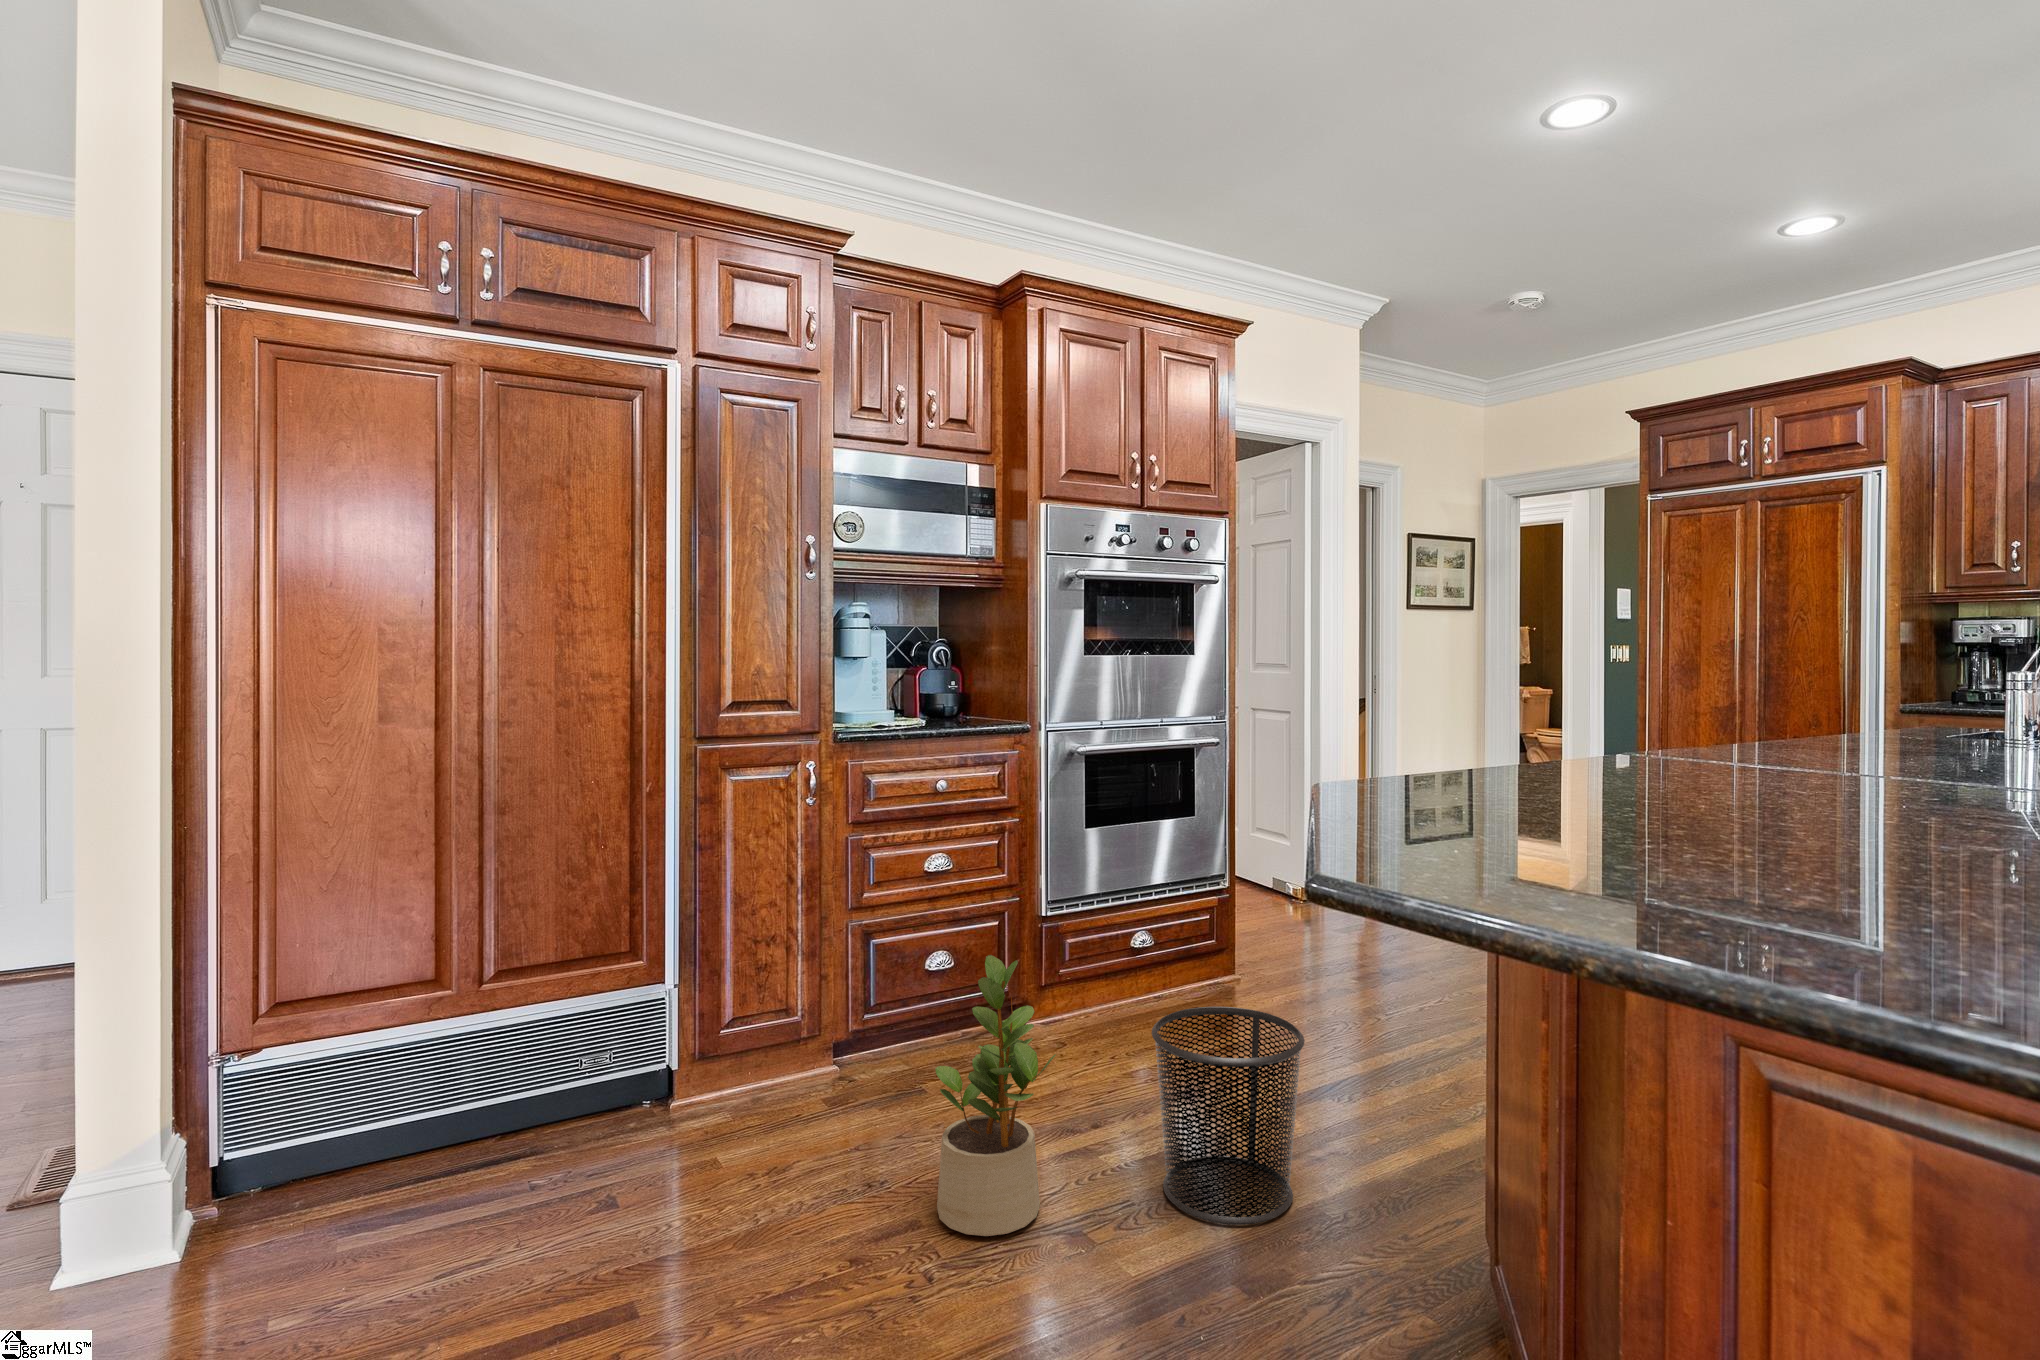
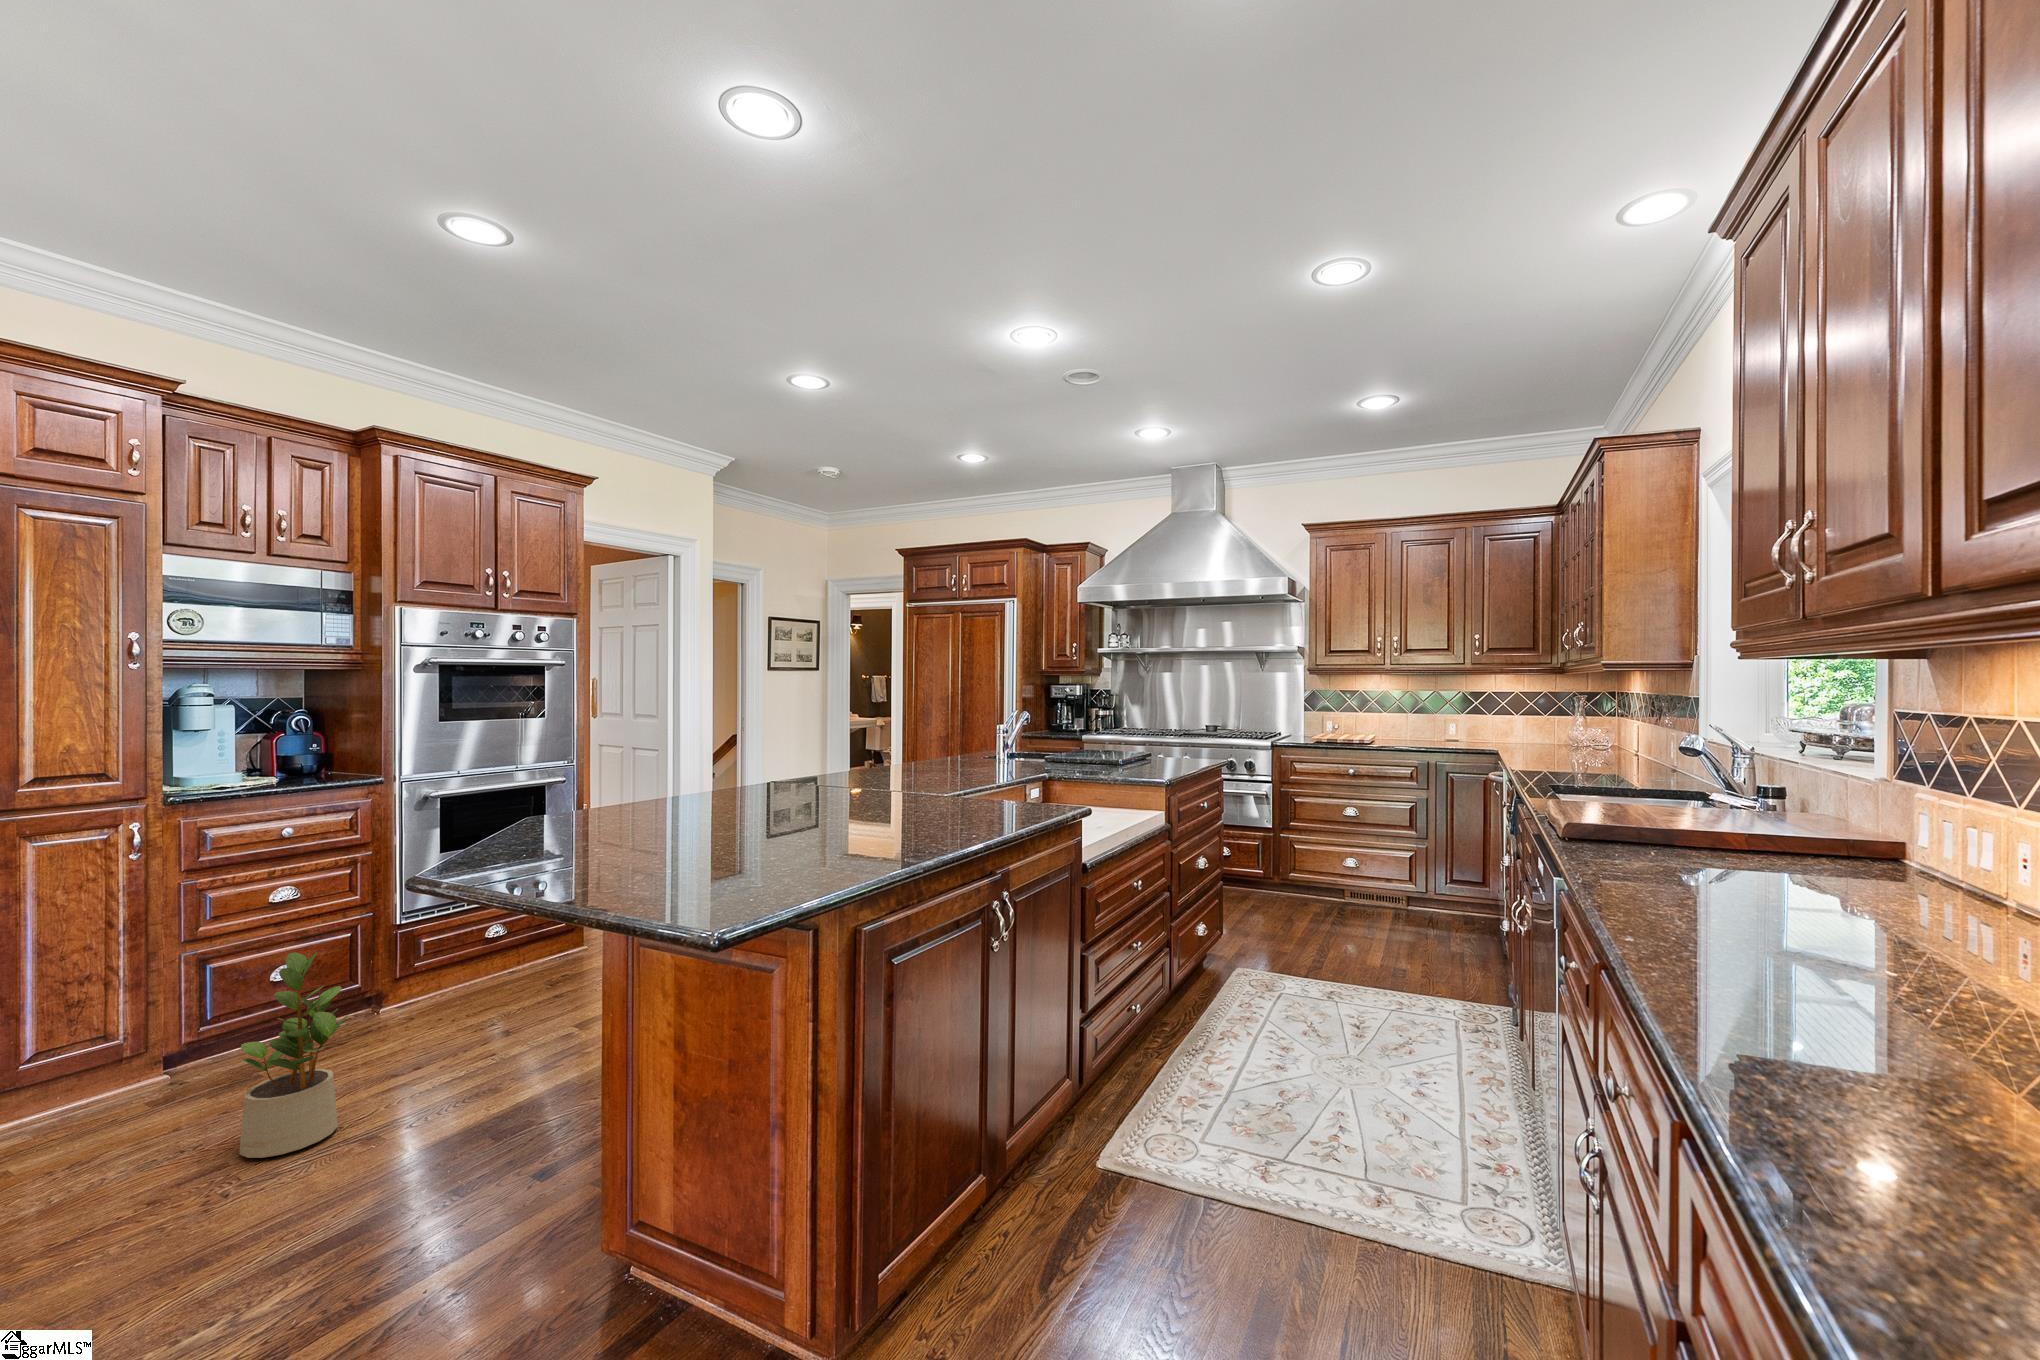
waste bin: present [1152,1007,1305,1225] -> none [441,961,560,1104]

